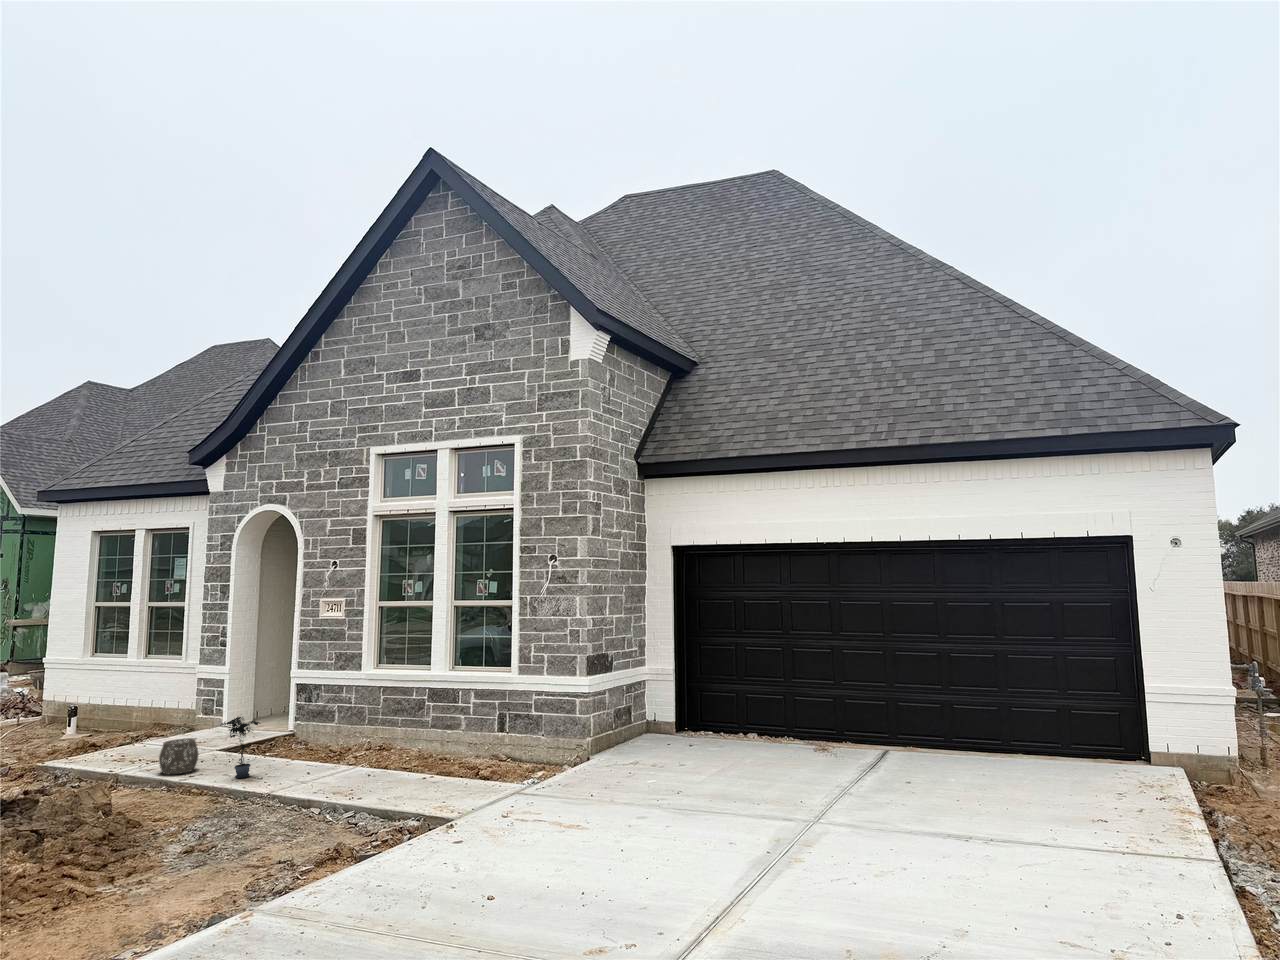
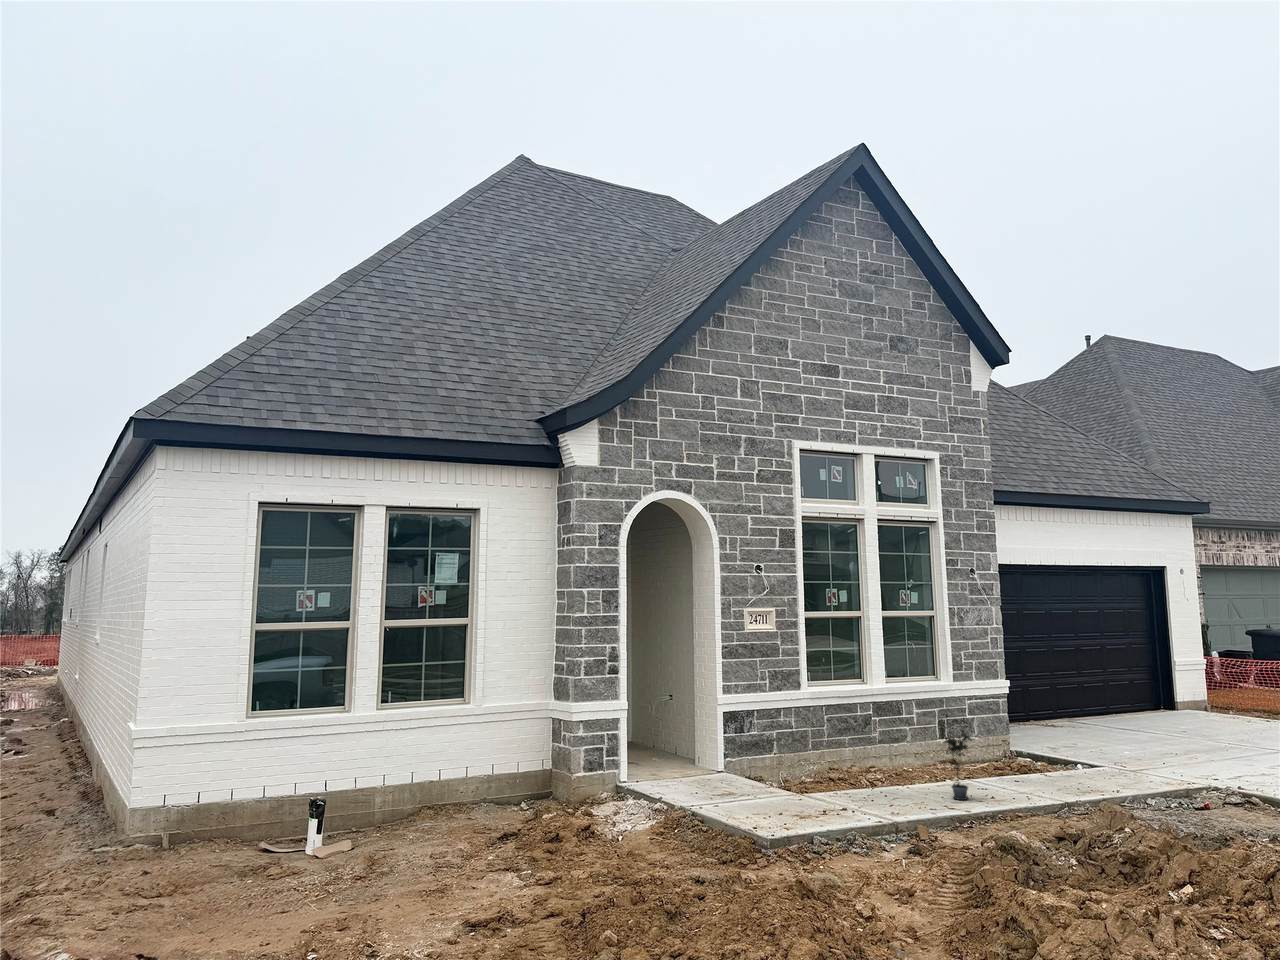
woven basket: present [159,738,199,775] -> none [873,768,916,811]

